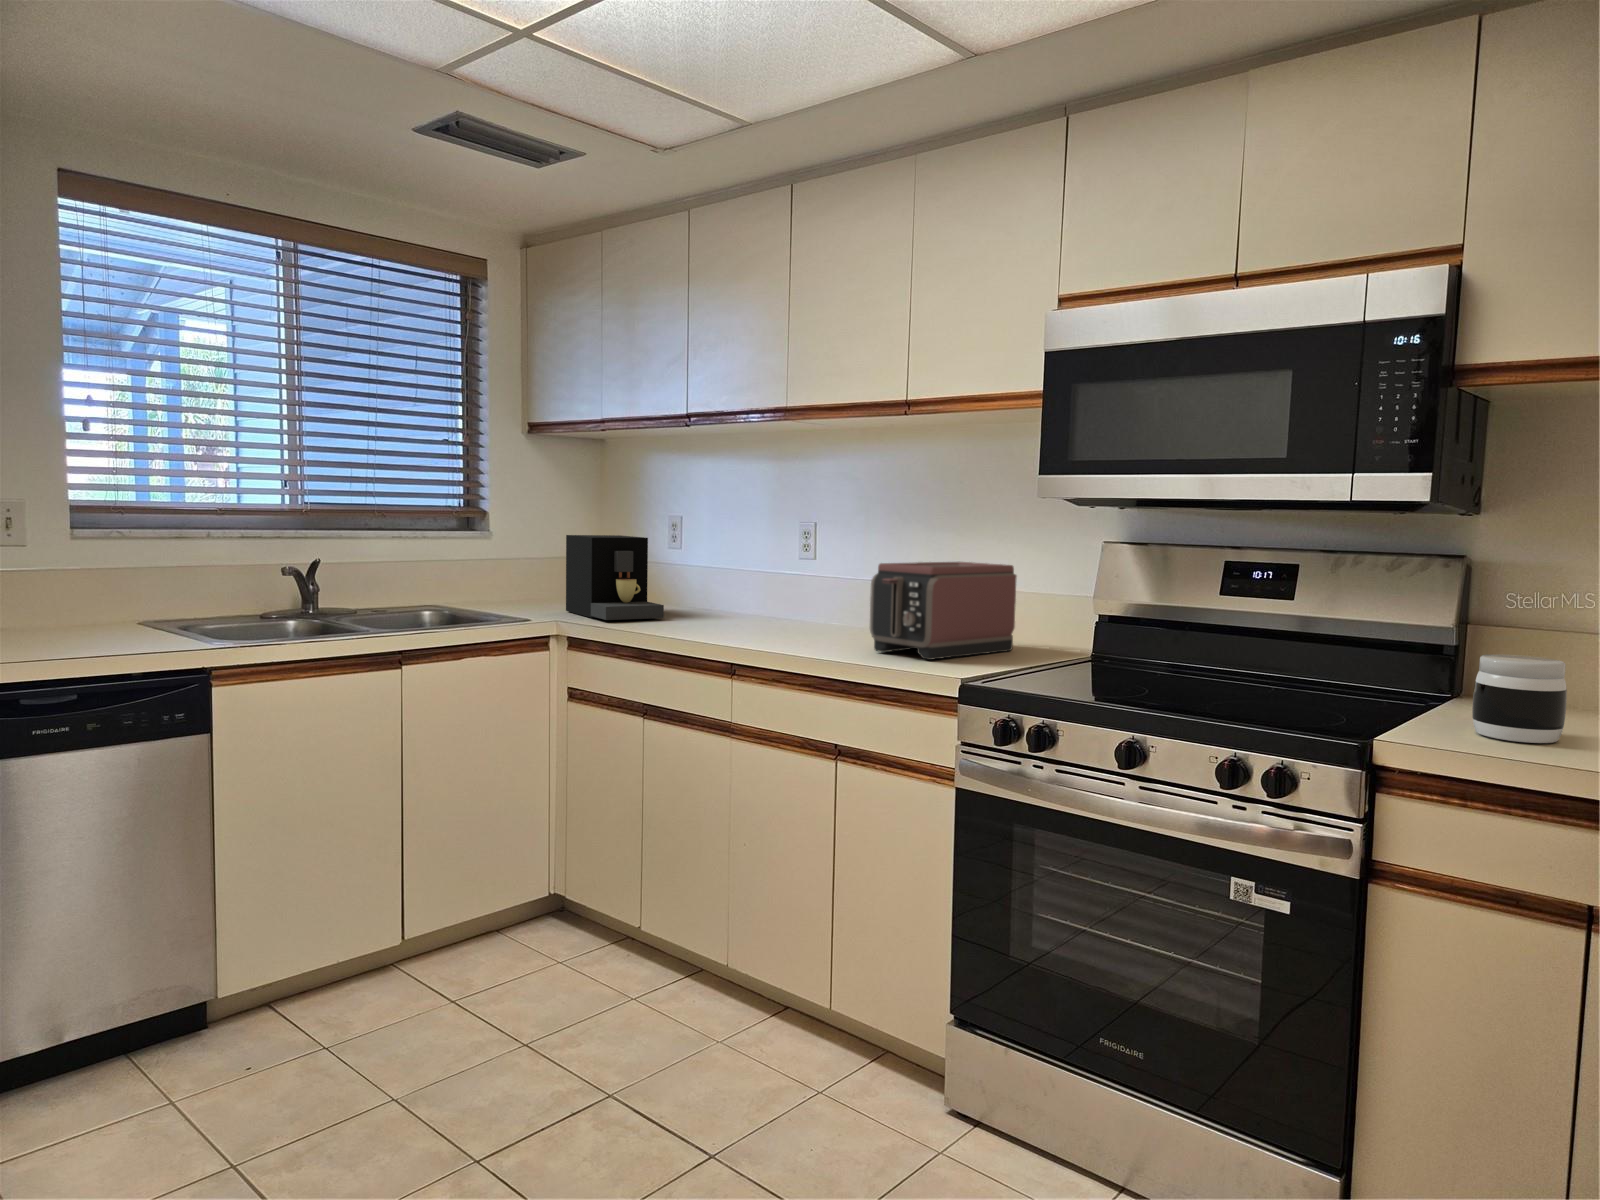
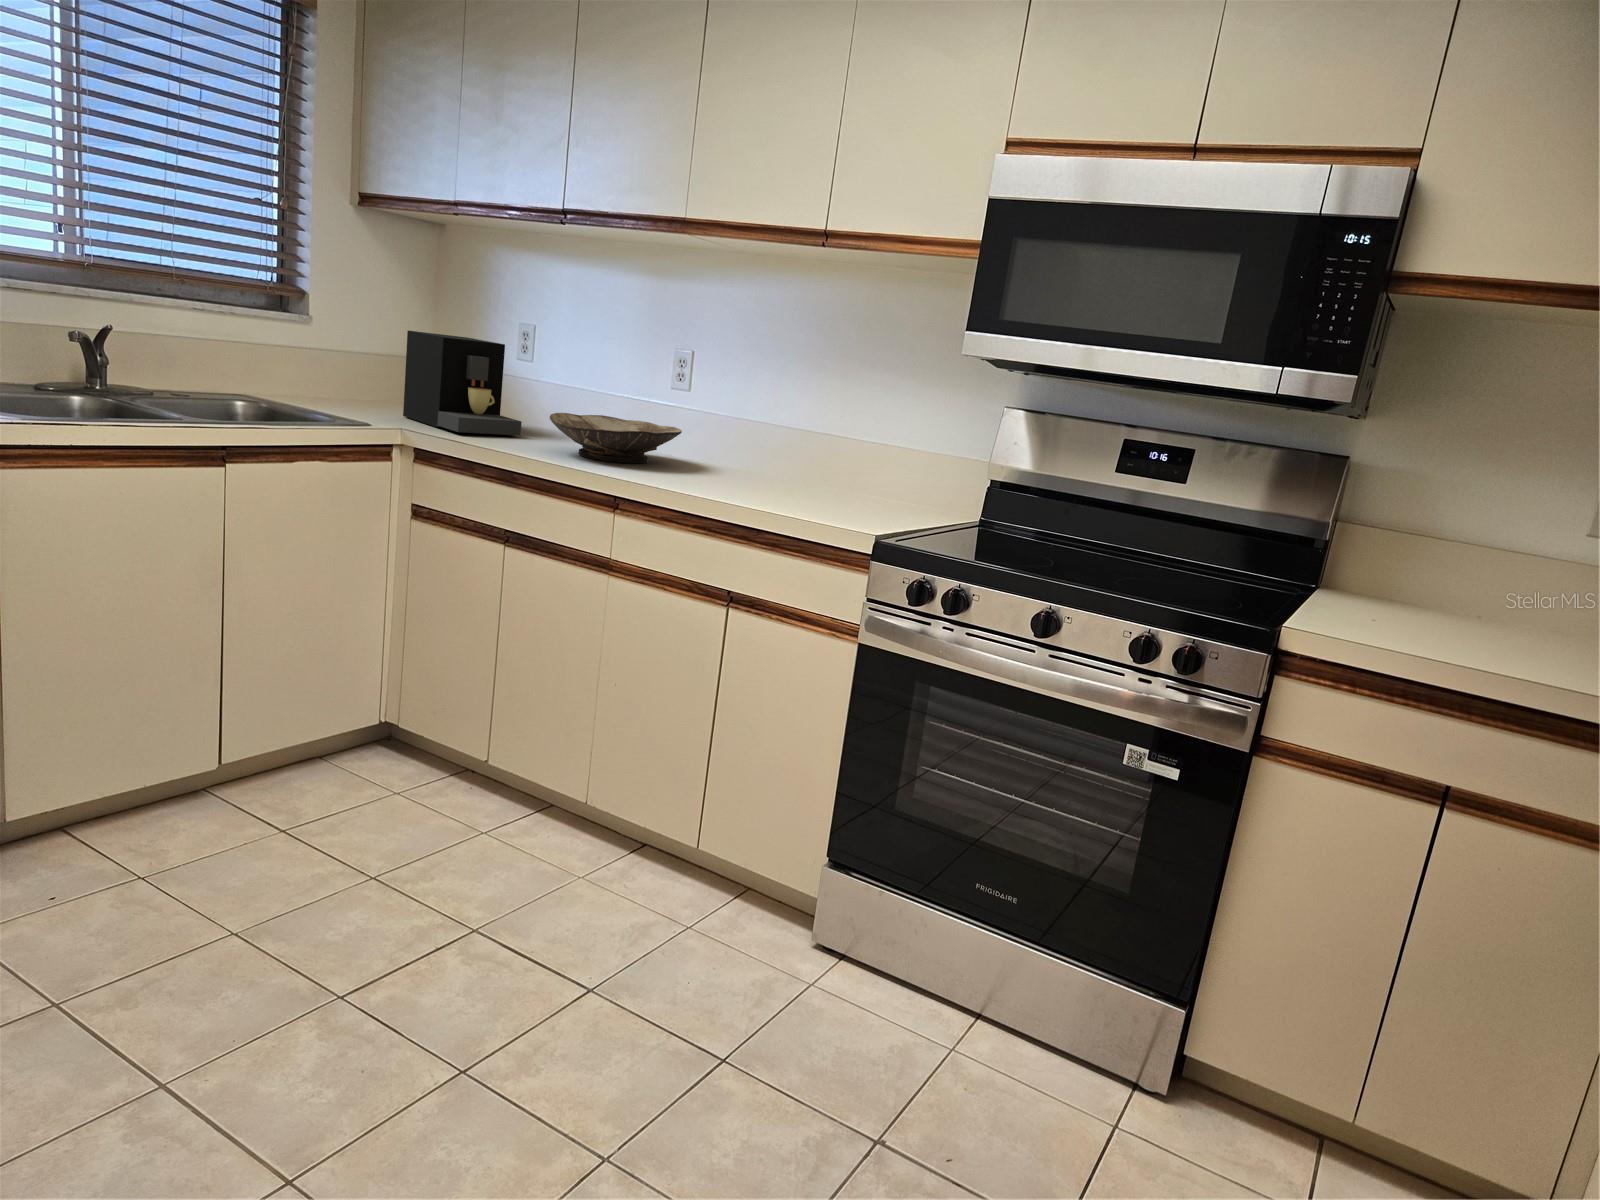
toaster: present [870,562,1017,660] -> none [765,403,915,509]
bowl: none [681,592,803,634] -> present [550,413,682,463]
jar: present [1472,654,1567,743] -> none [1357,554,1448,639]

